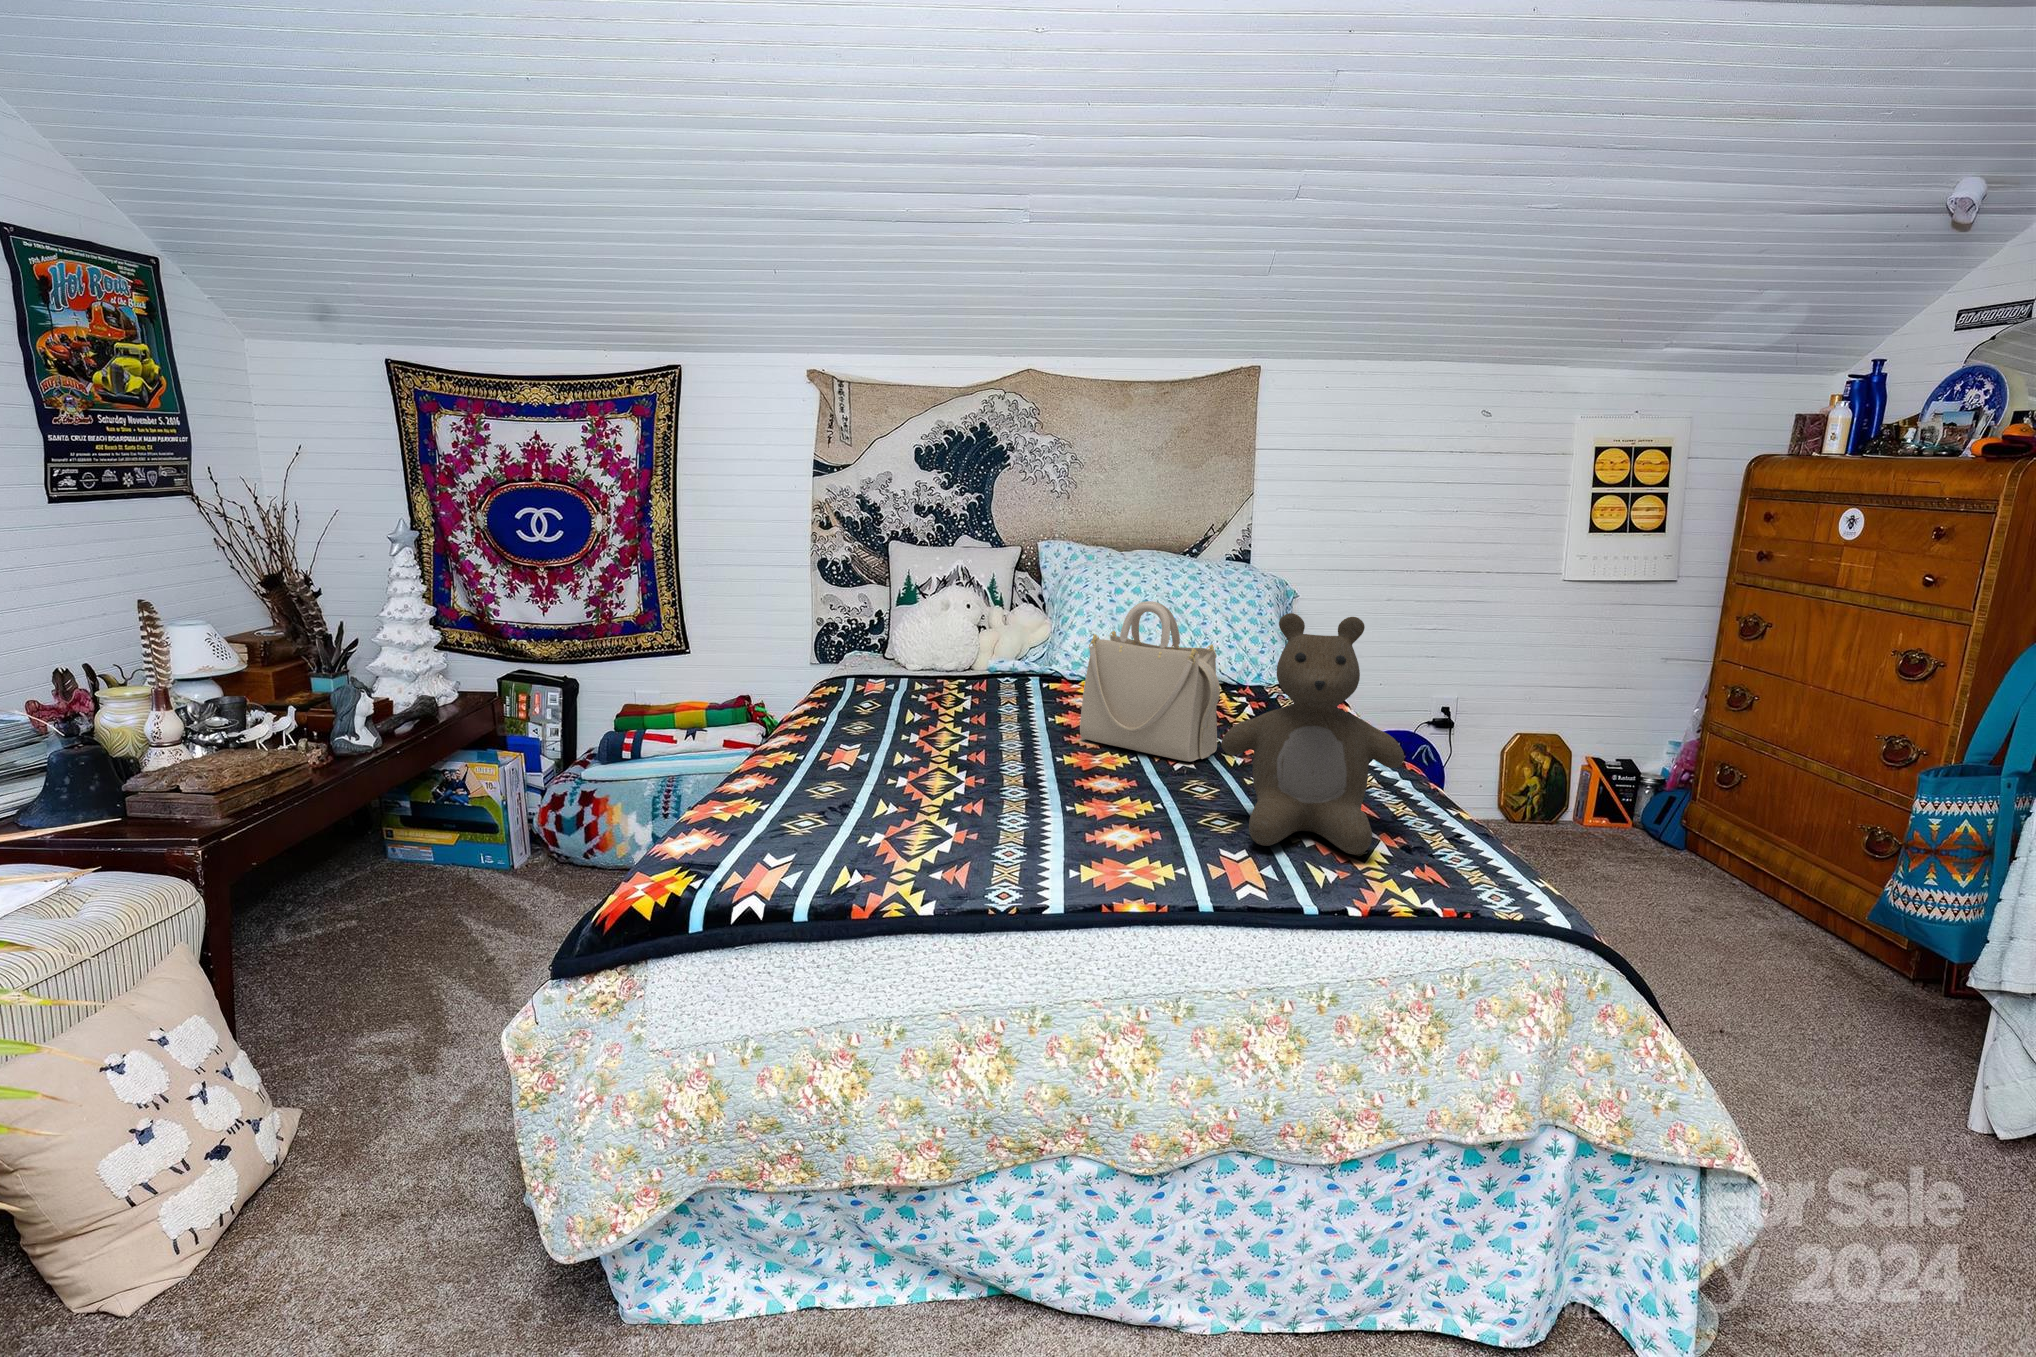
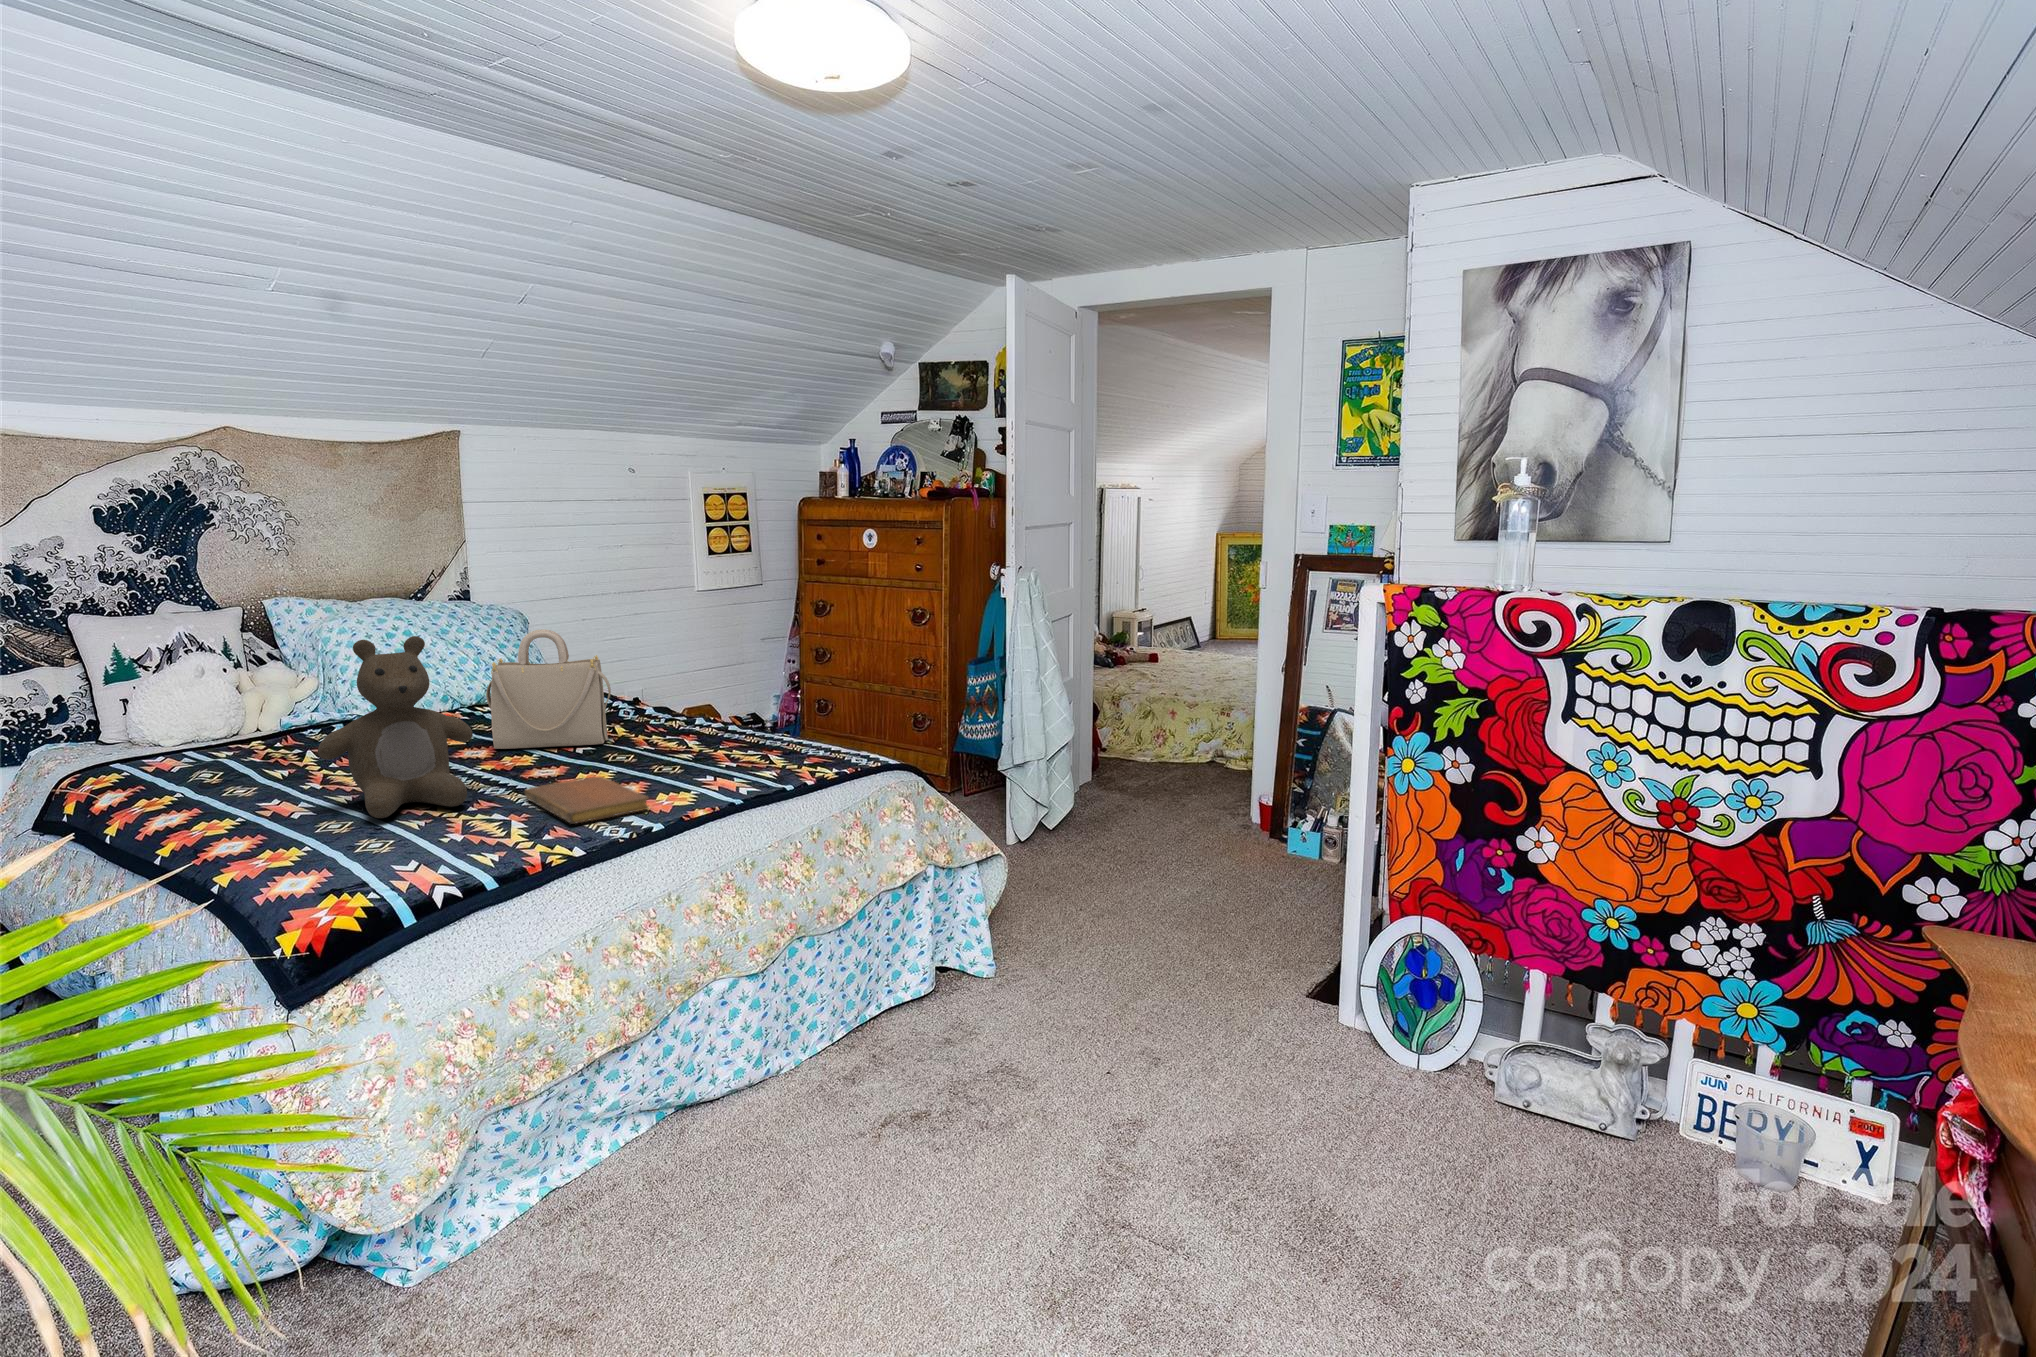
teddy bear: present [1221,613,1404,855] -> present [318,636,473,818]
notebook: none [959,798,1089,873] -> present [525,777,649,824]

